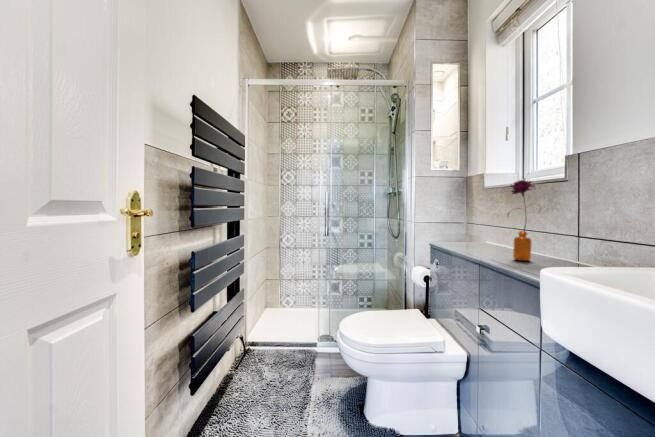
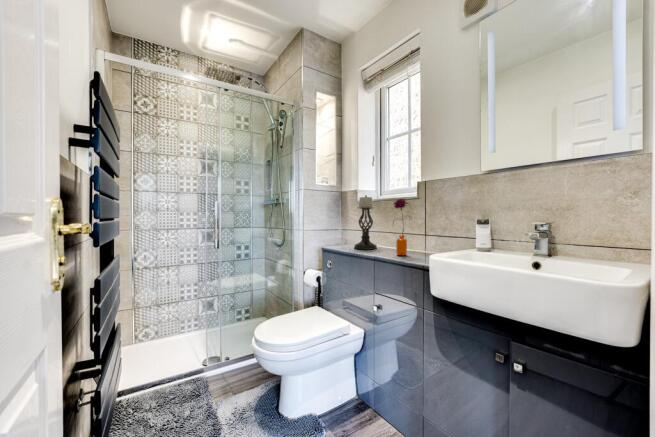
candle holder: none [467,179,501,249] -> present [354,195,377,250]

